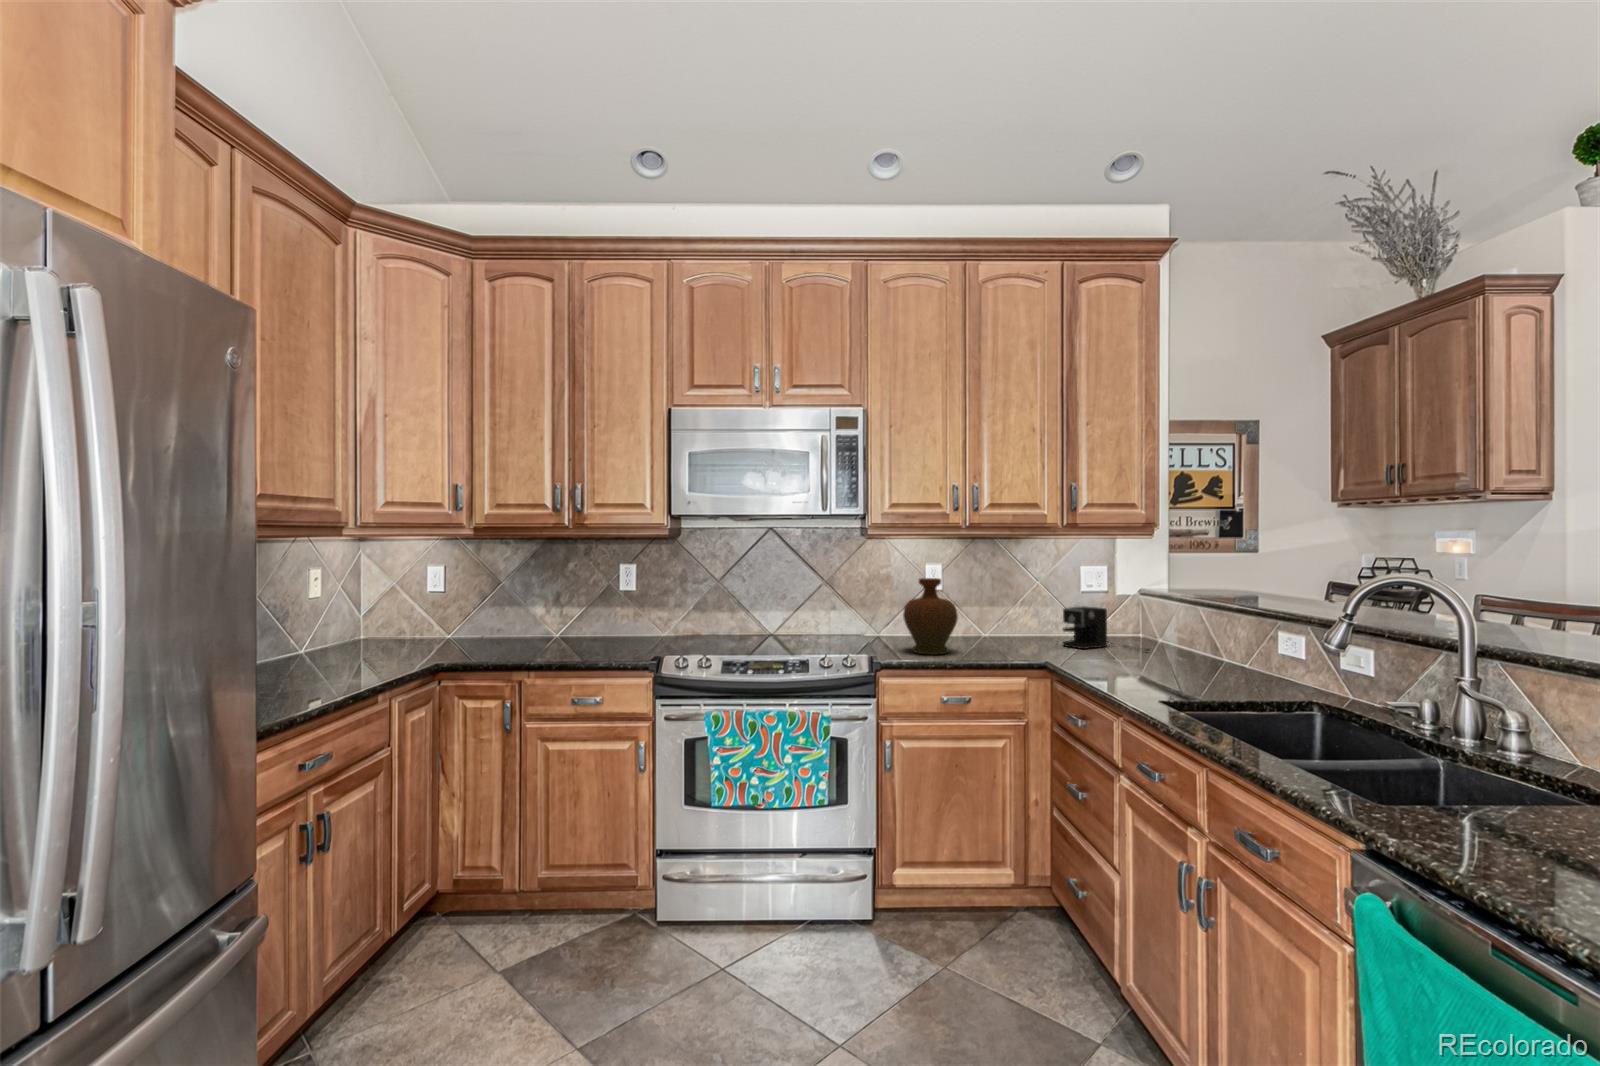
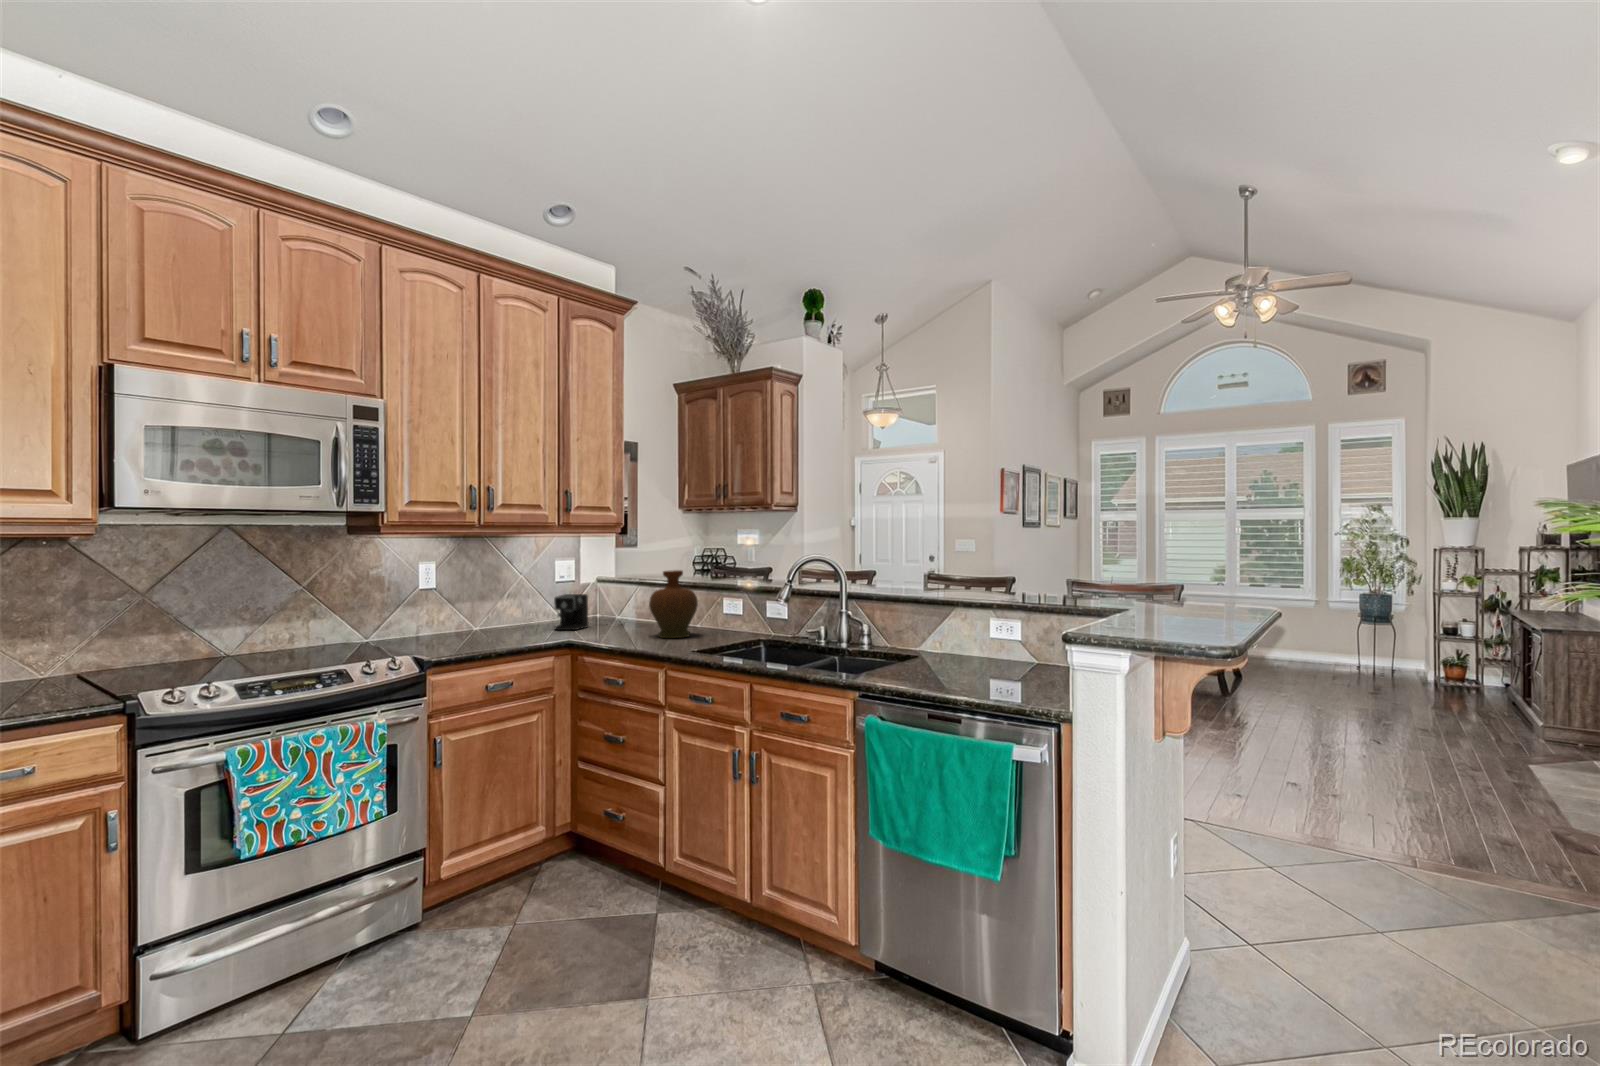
decorative vase: present [903,578,958,654] -> present [649,570,698,638]

